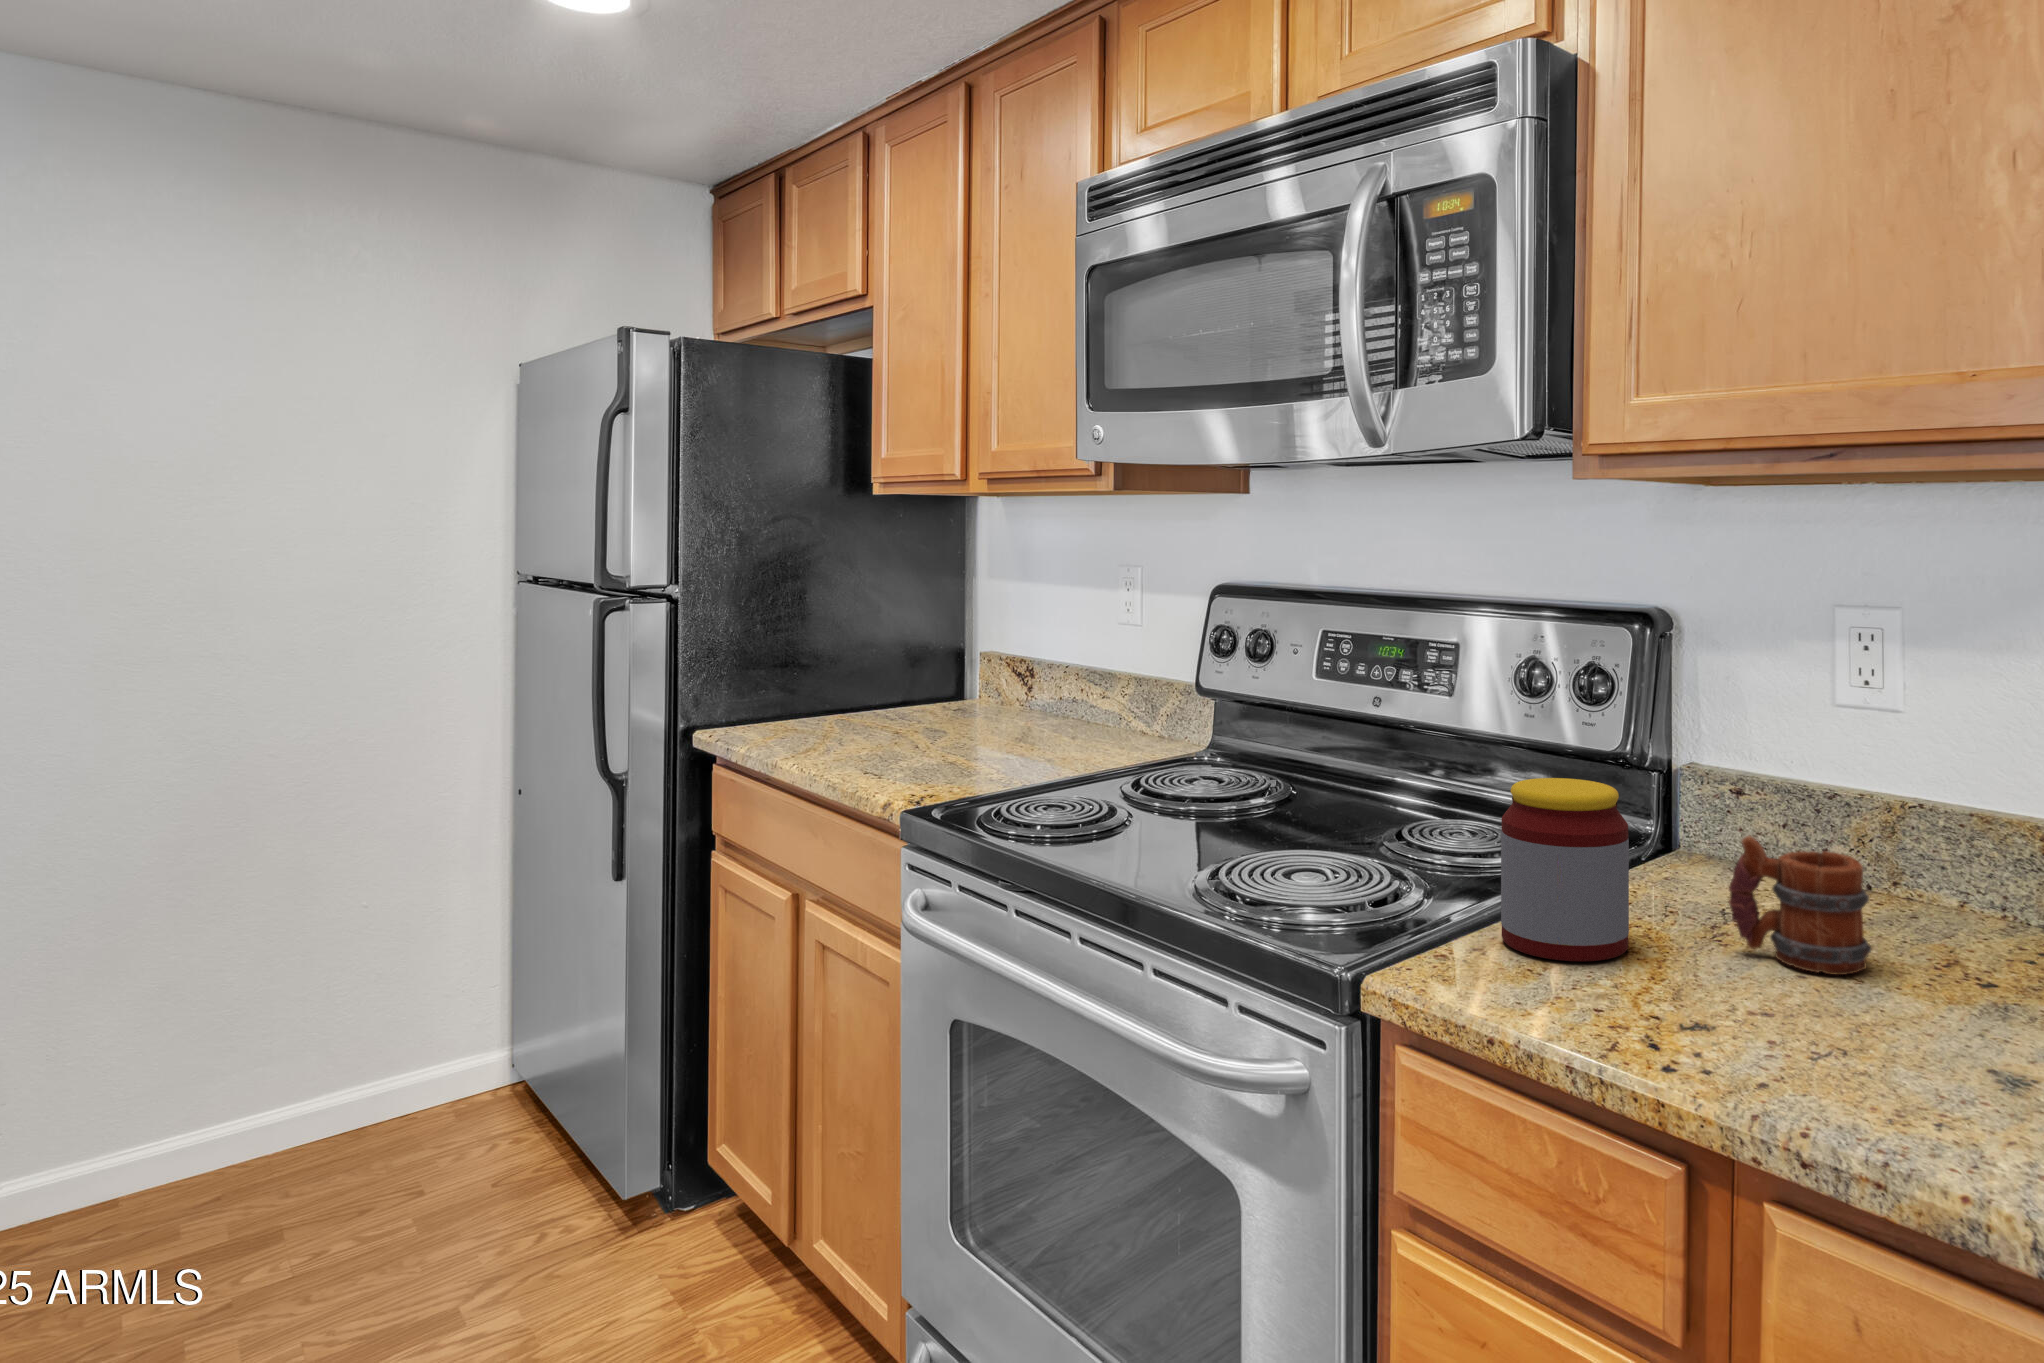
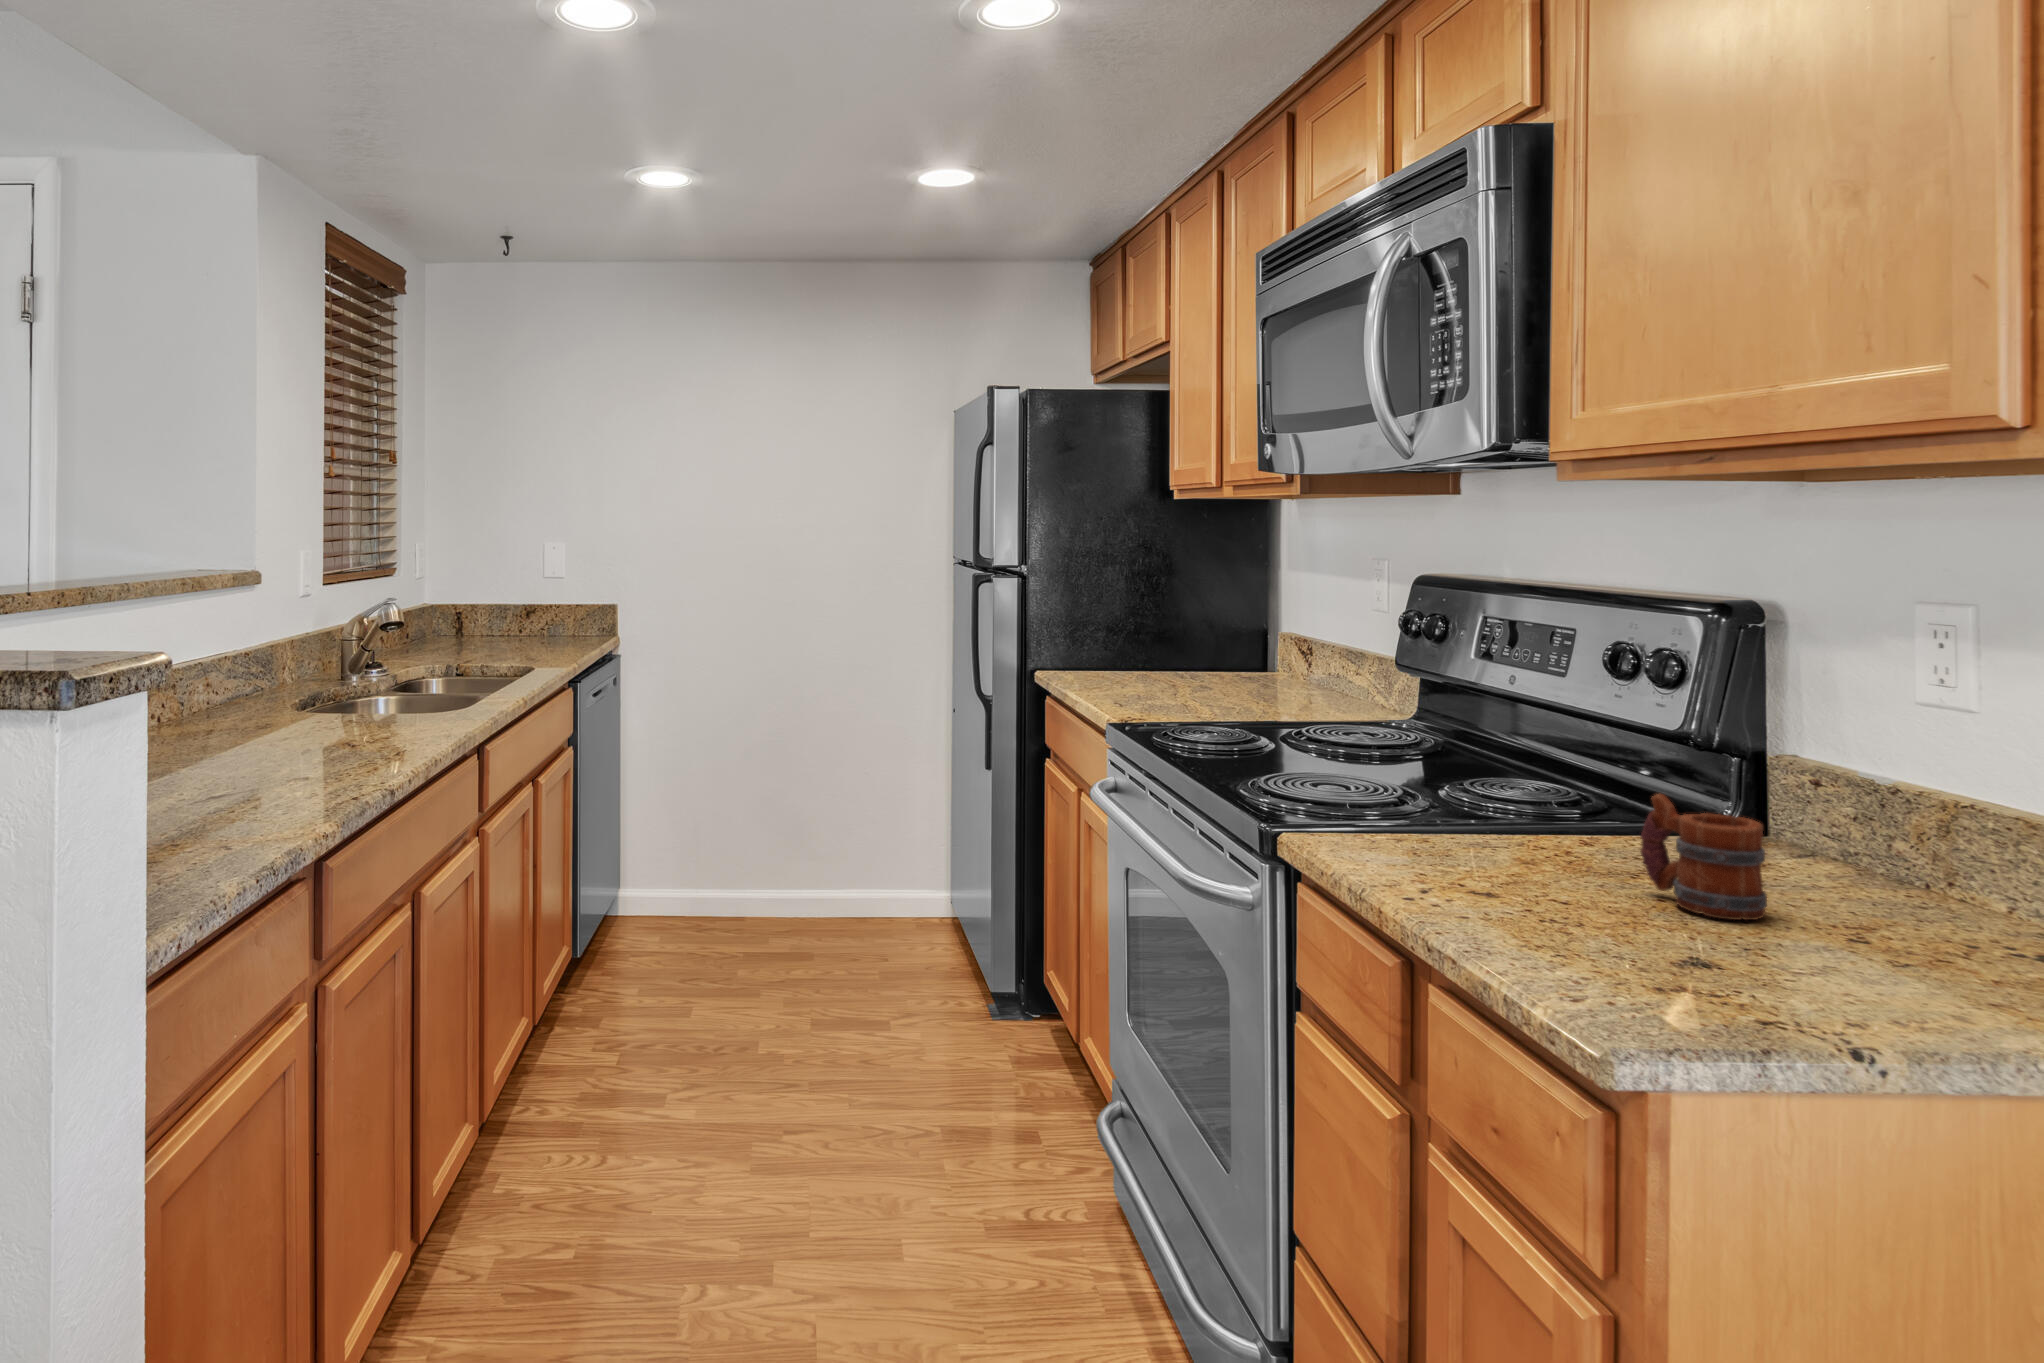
jar: present [1501,778,1629,961] -> none [1438,730,1551,875]

